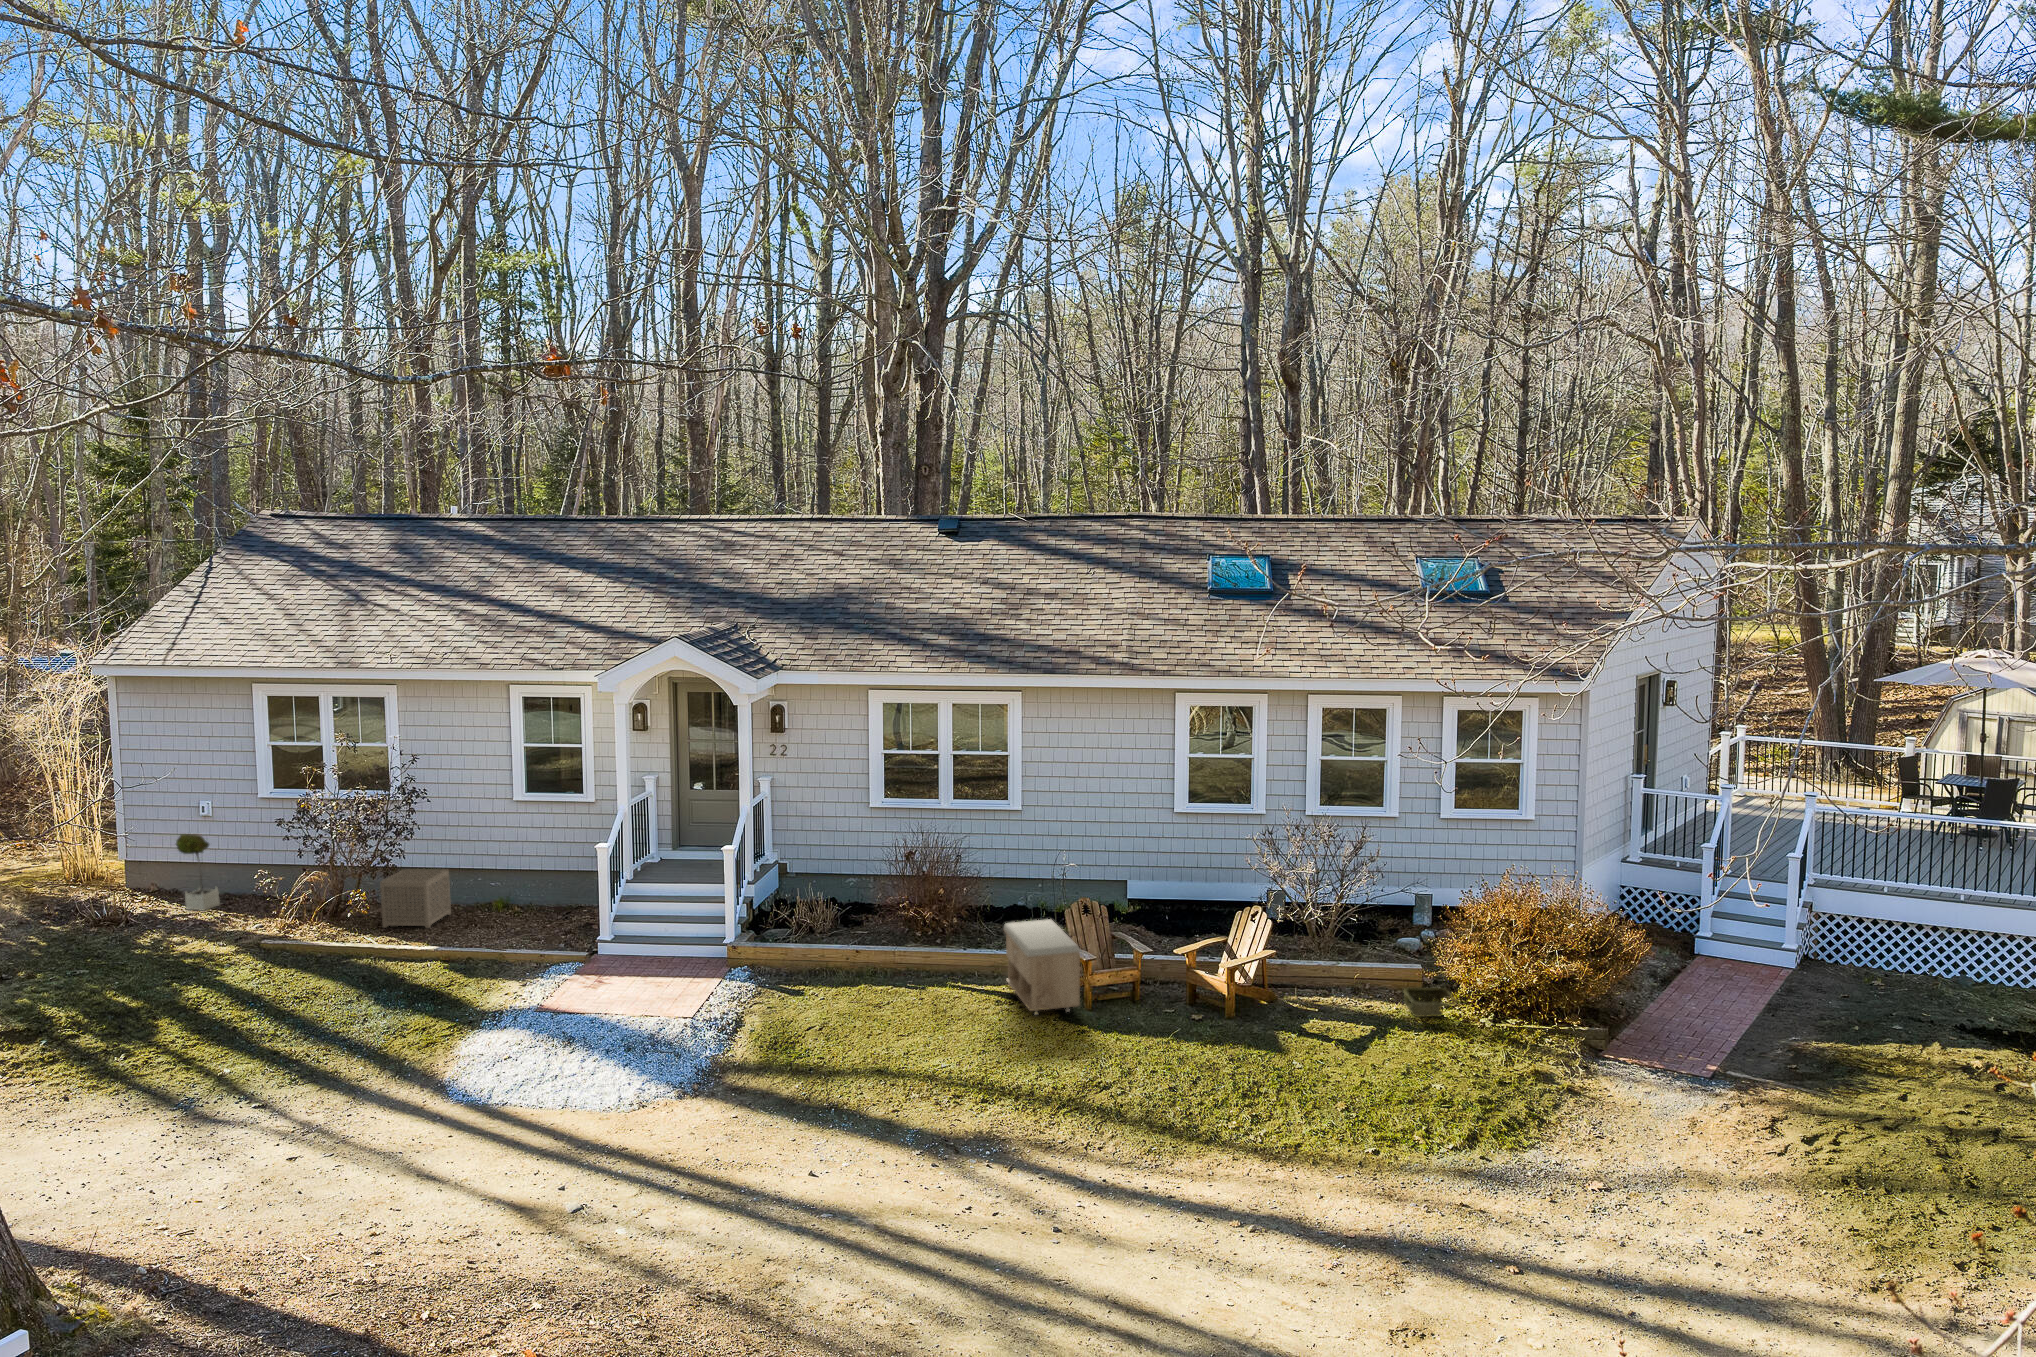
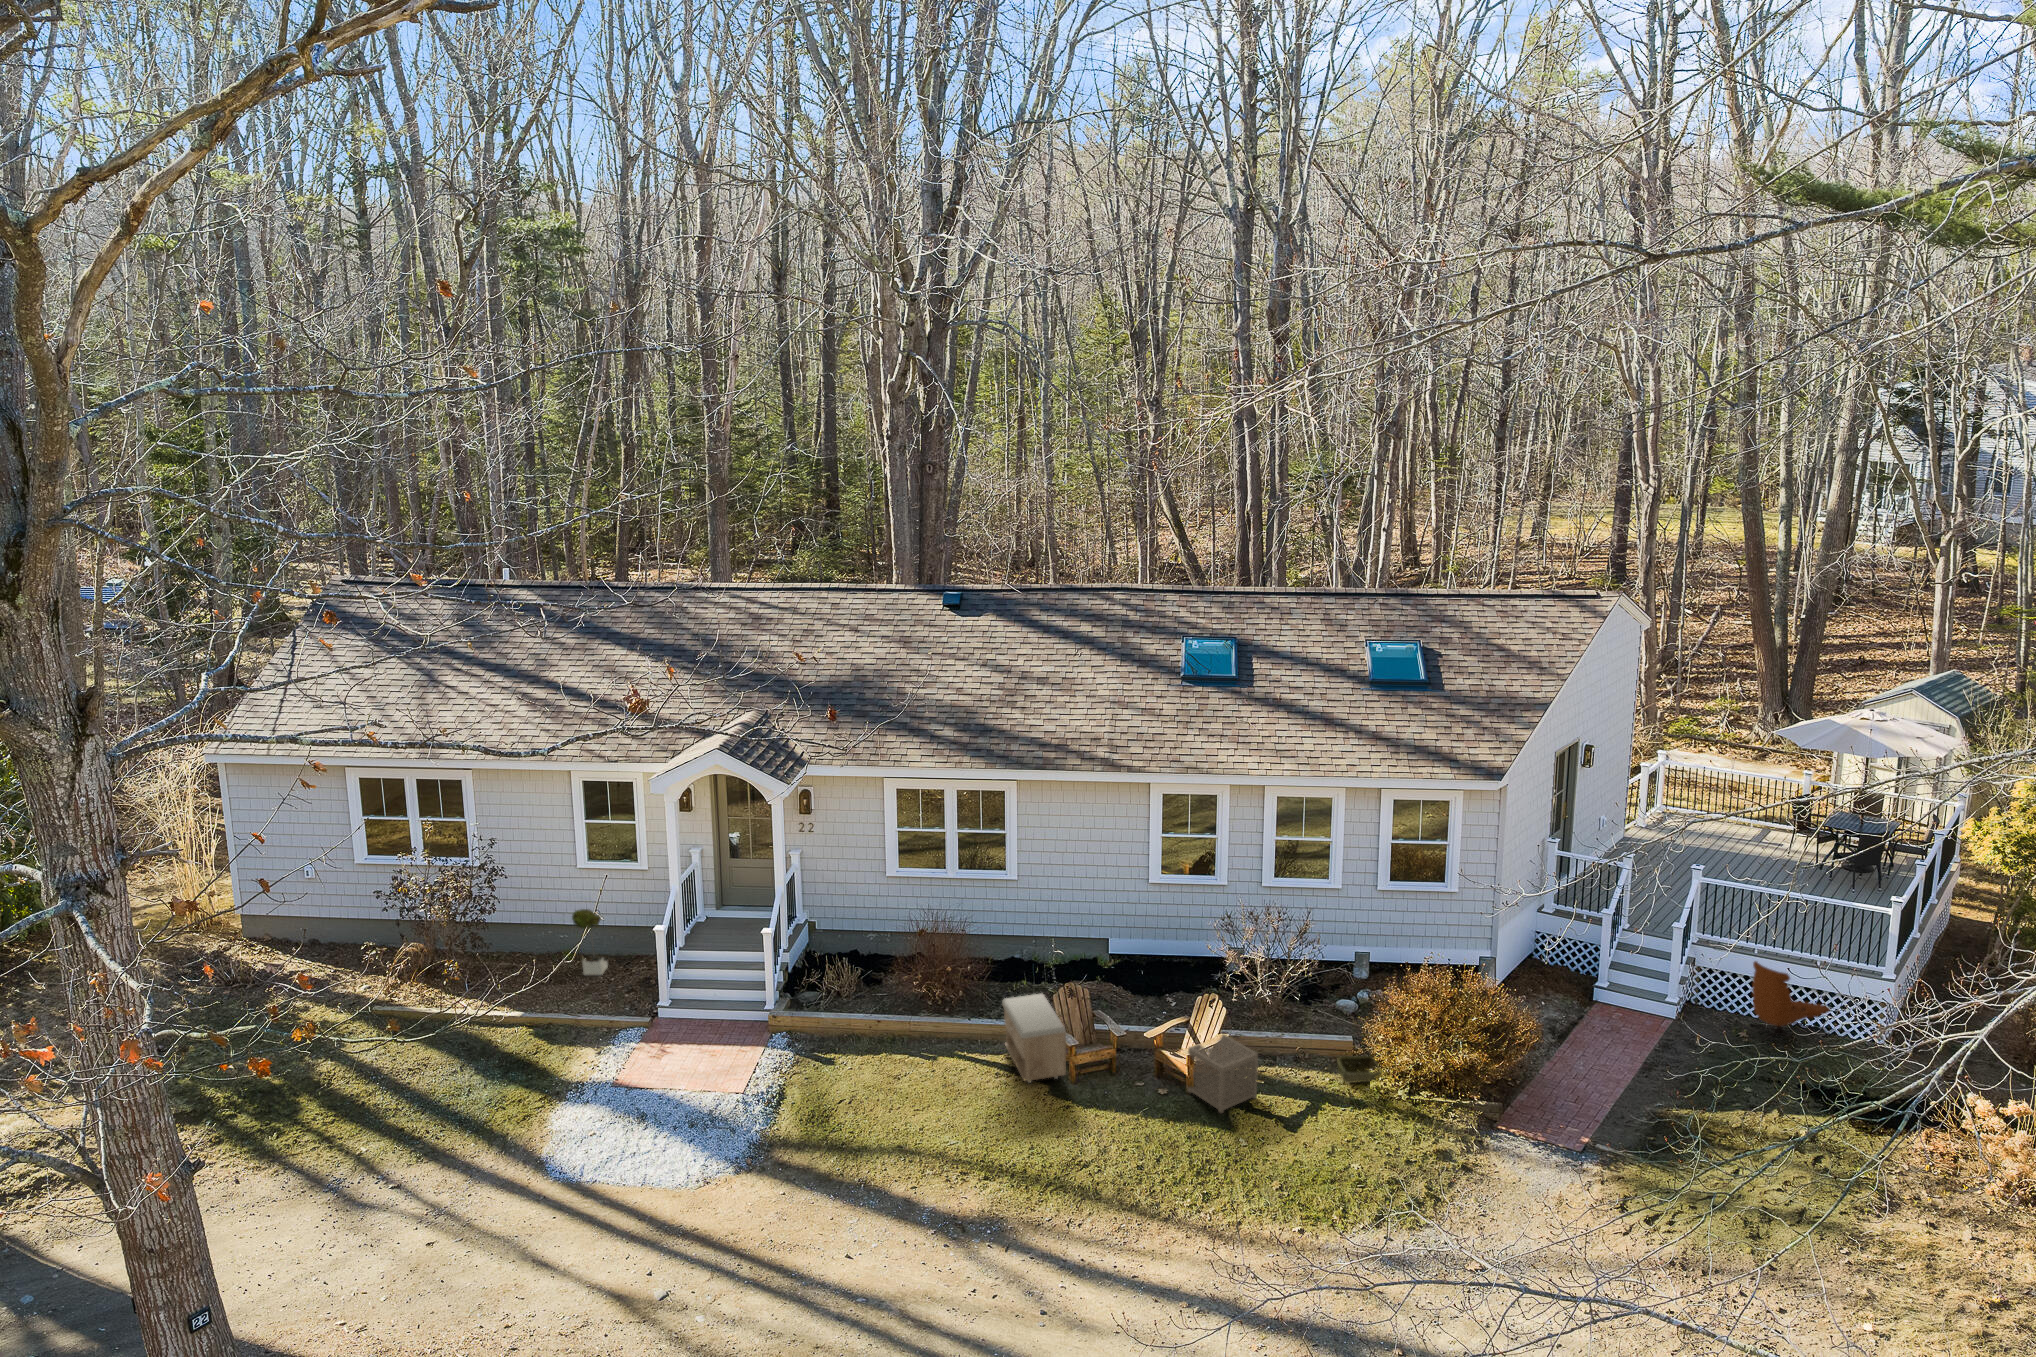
potted tree: present [176,834,220,911] -> present [572,909,608,975]
side table: present [380,869,451,928] -> present [1188,1034,1258,1113]
lounge chair: none [1888,887,1982,990] -> present [1752,961,1830,1045]

